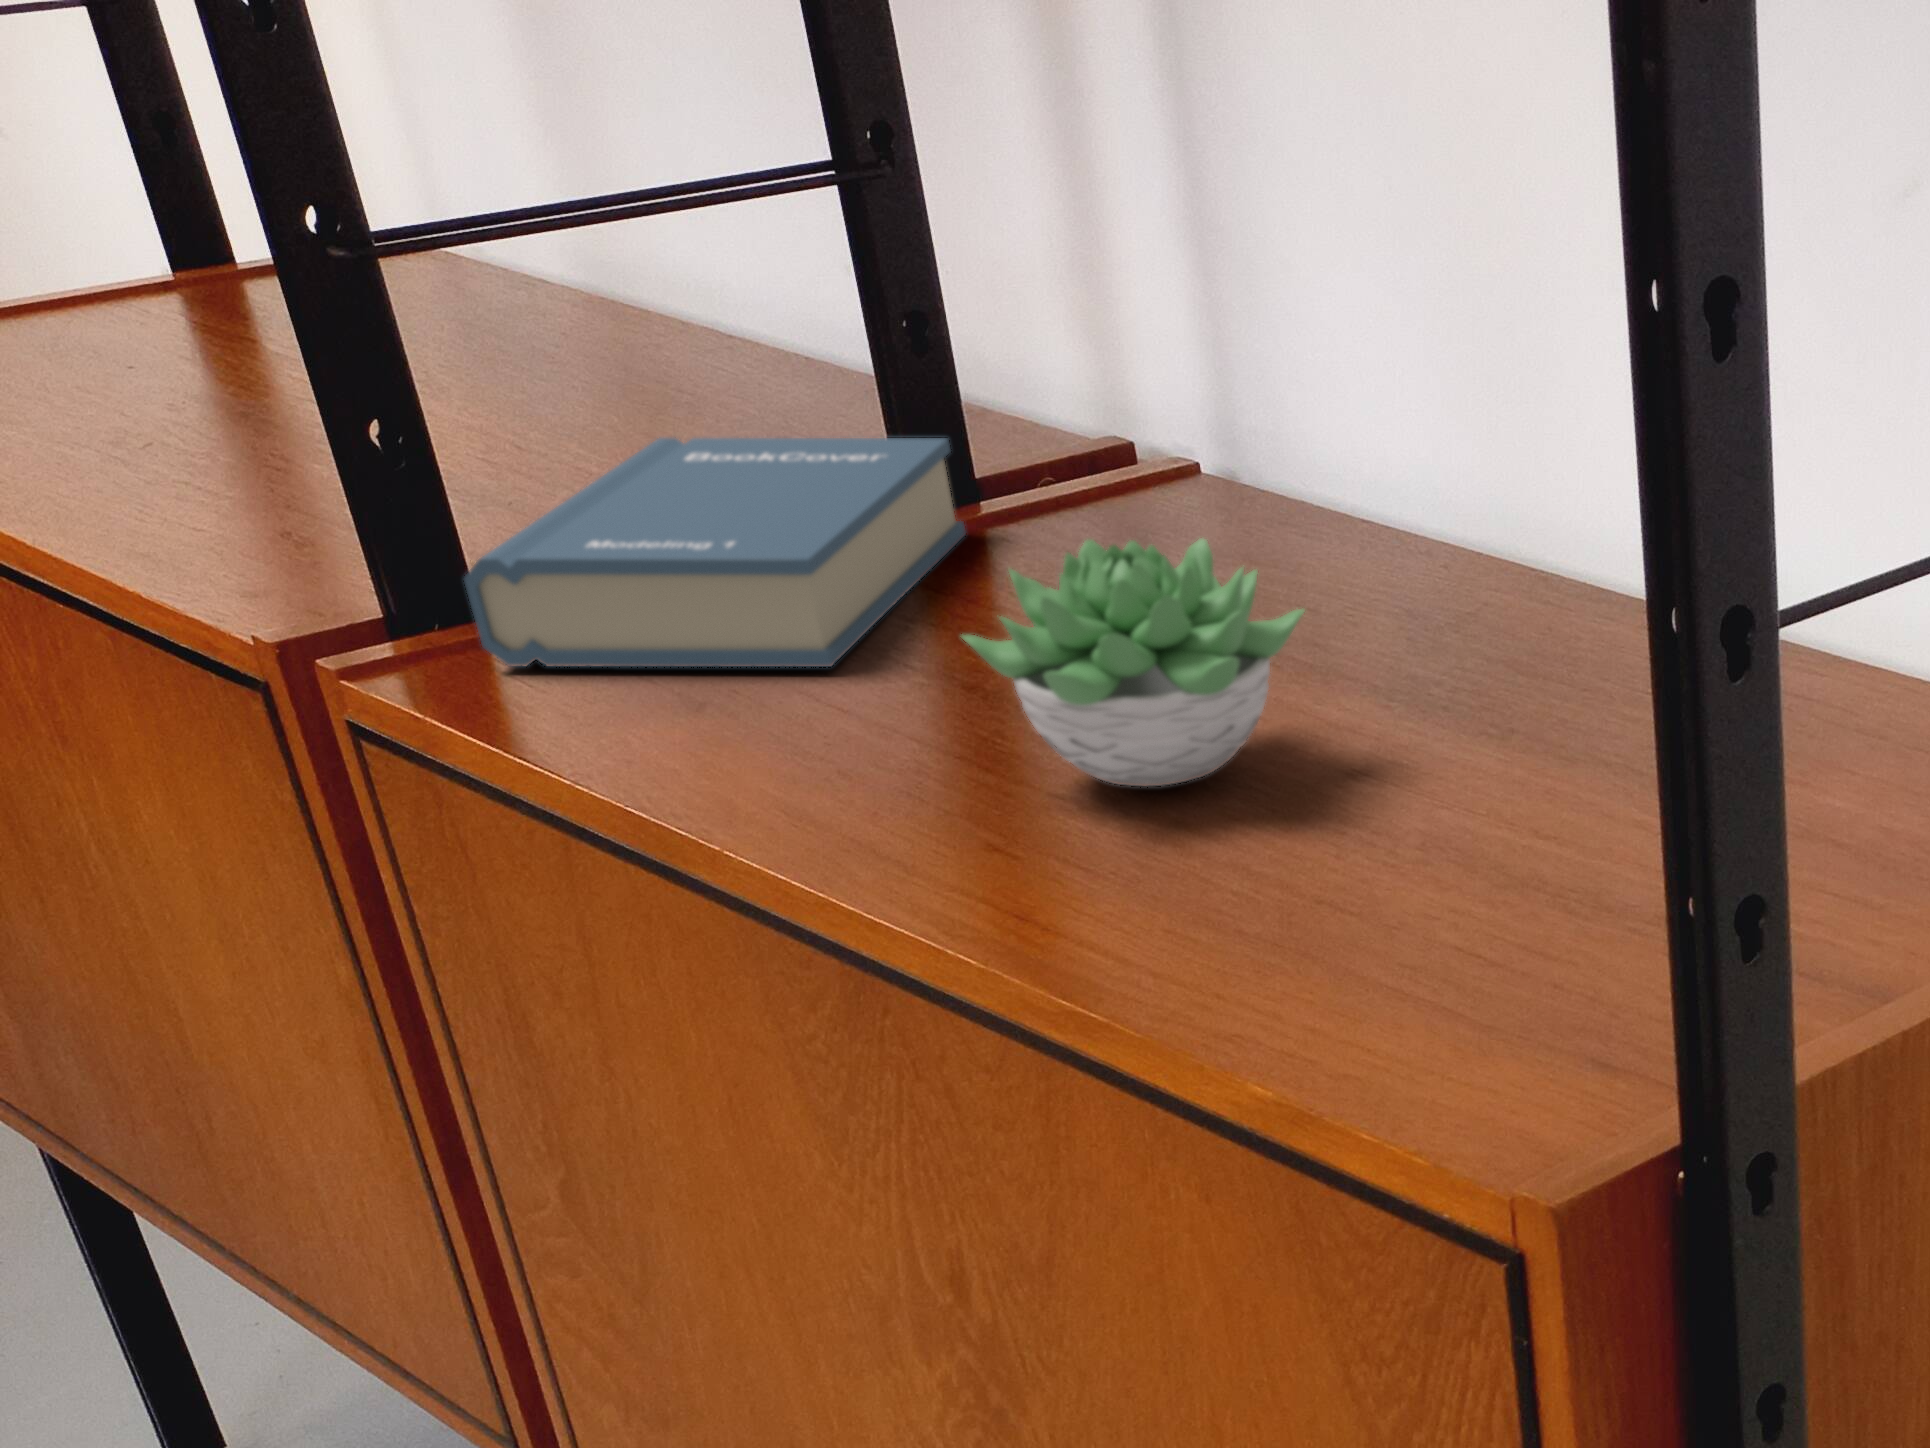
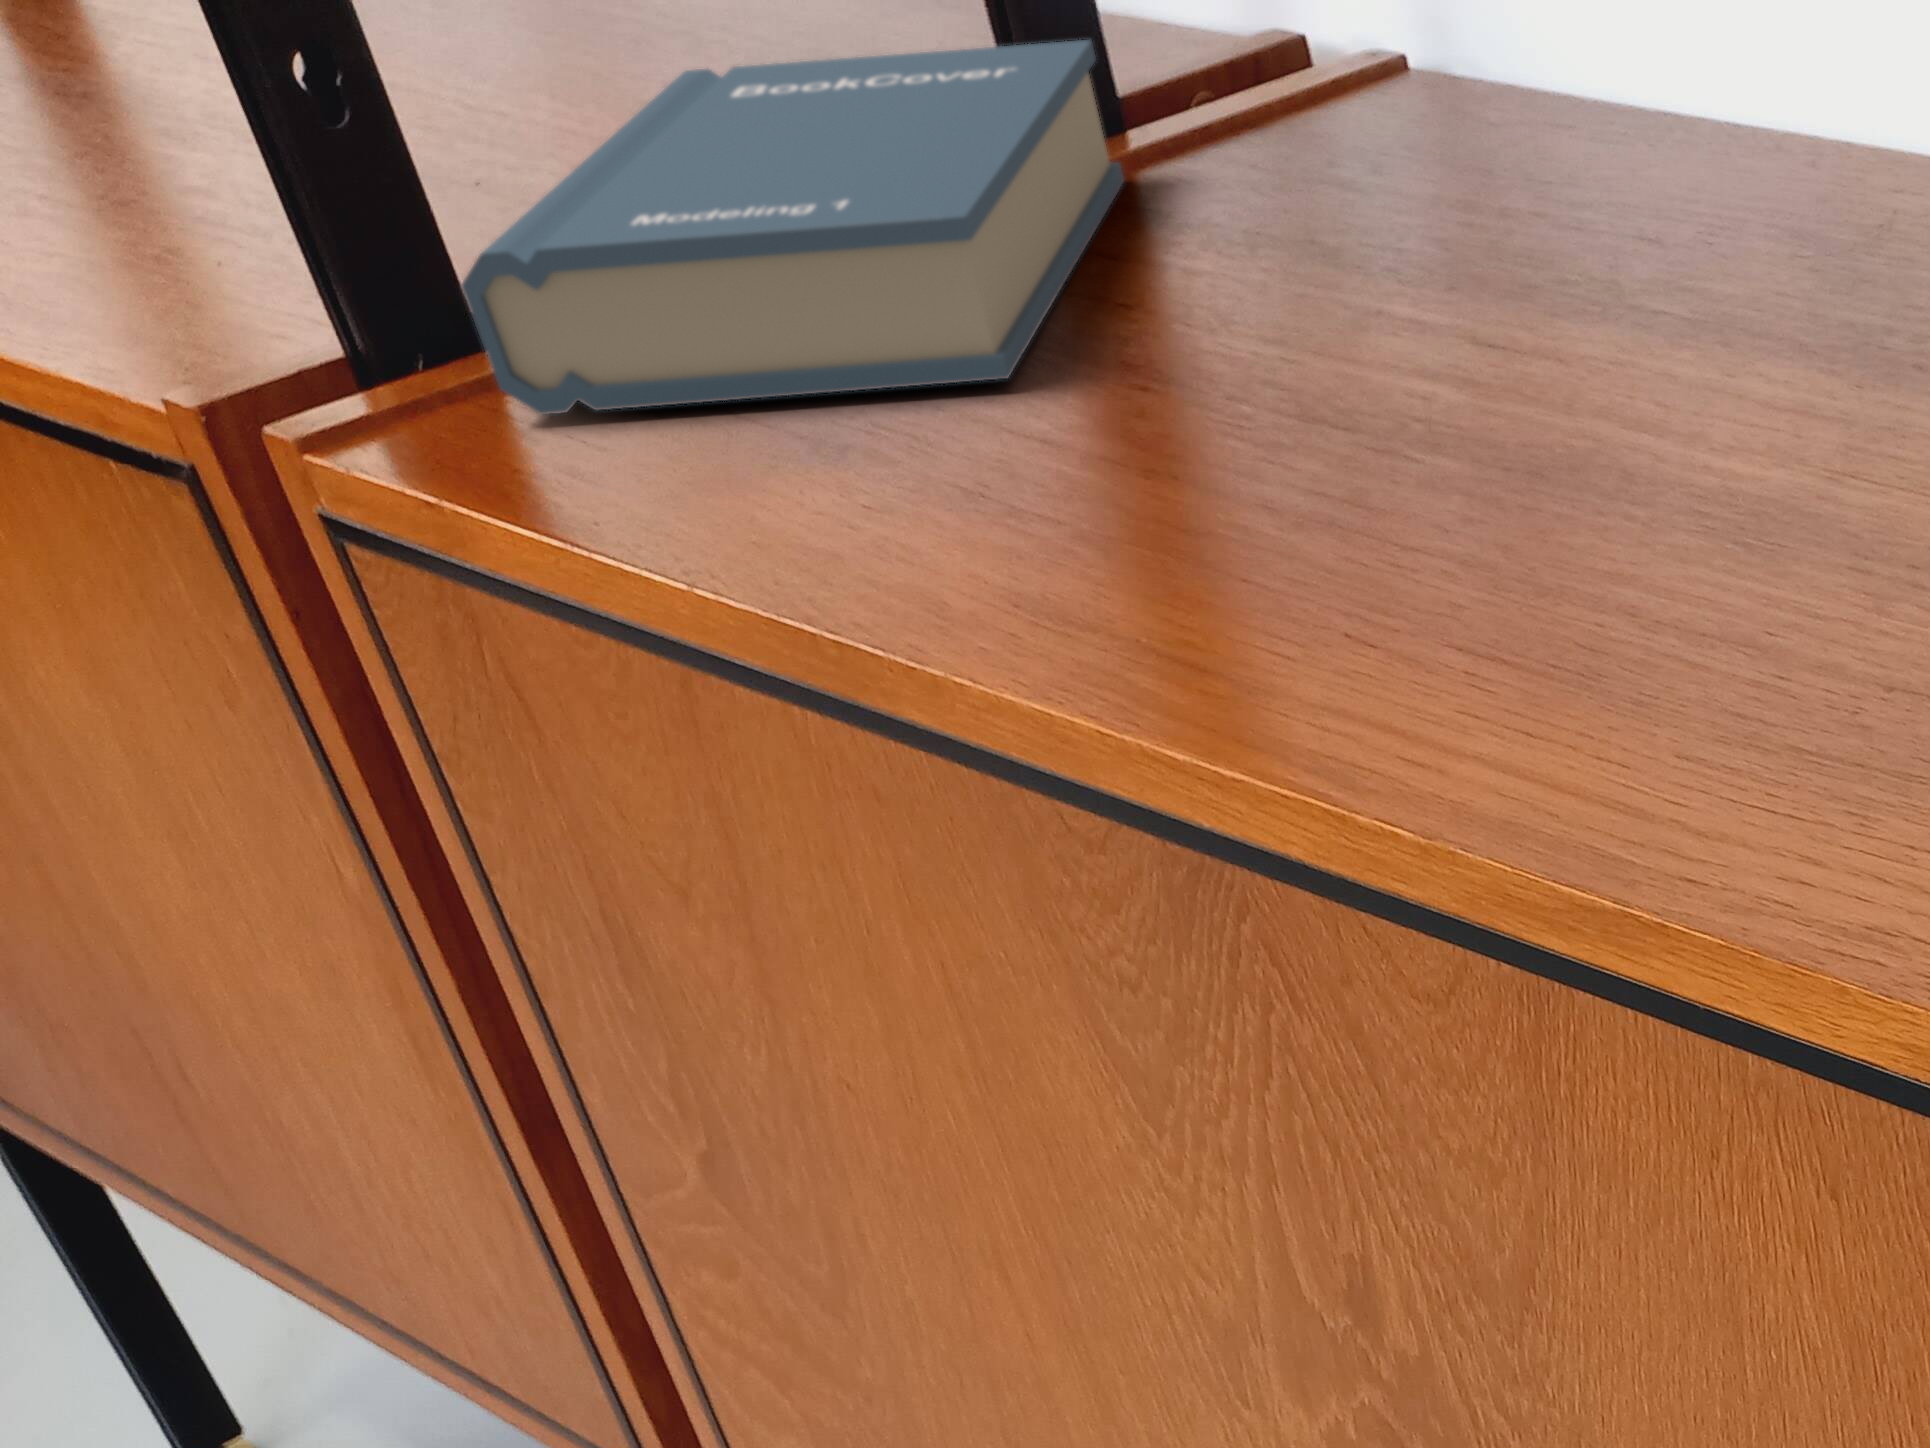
succulent plant: present [962,539,1304,786] -> none [1261,126,1765,521]

